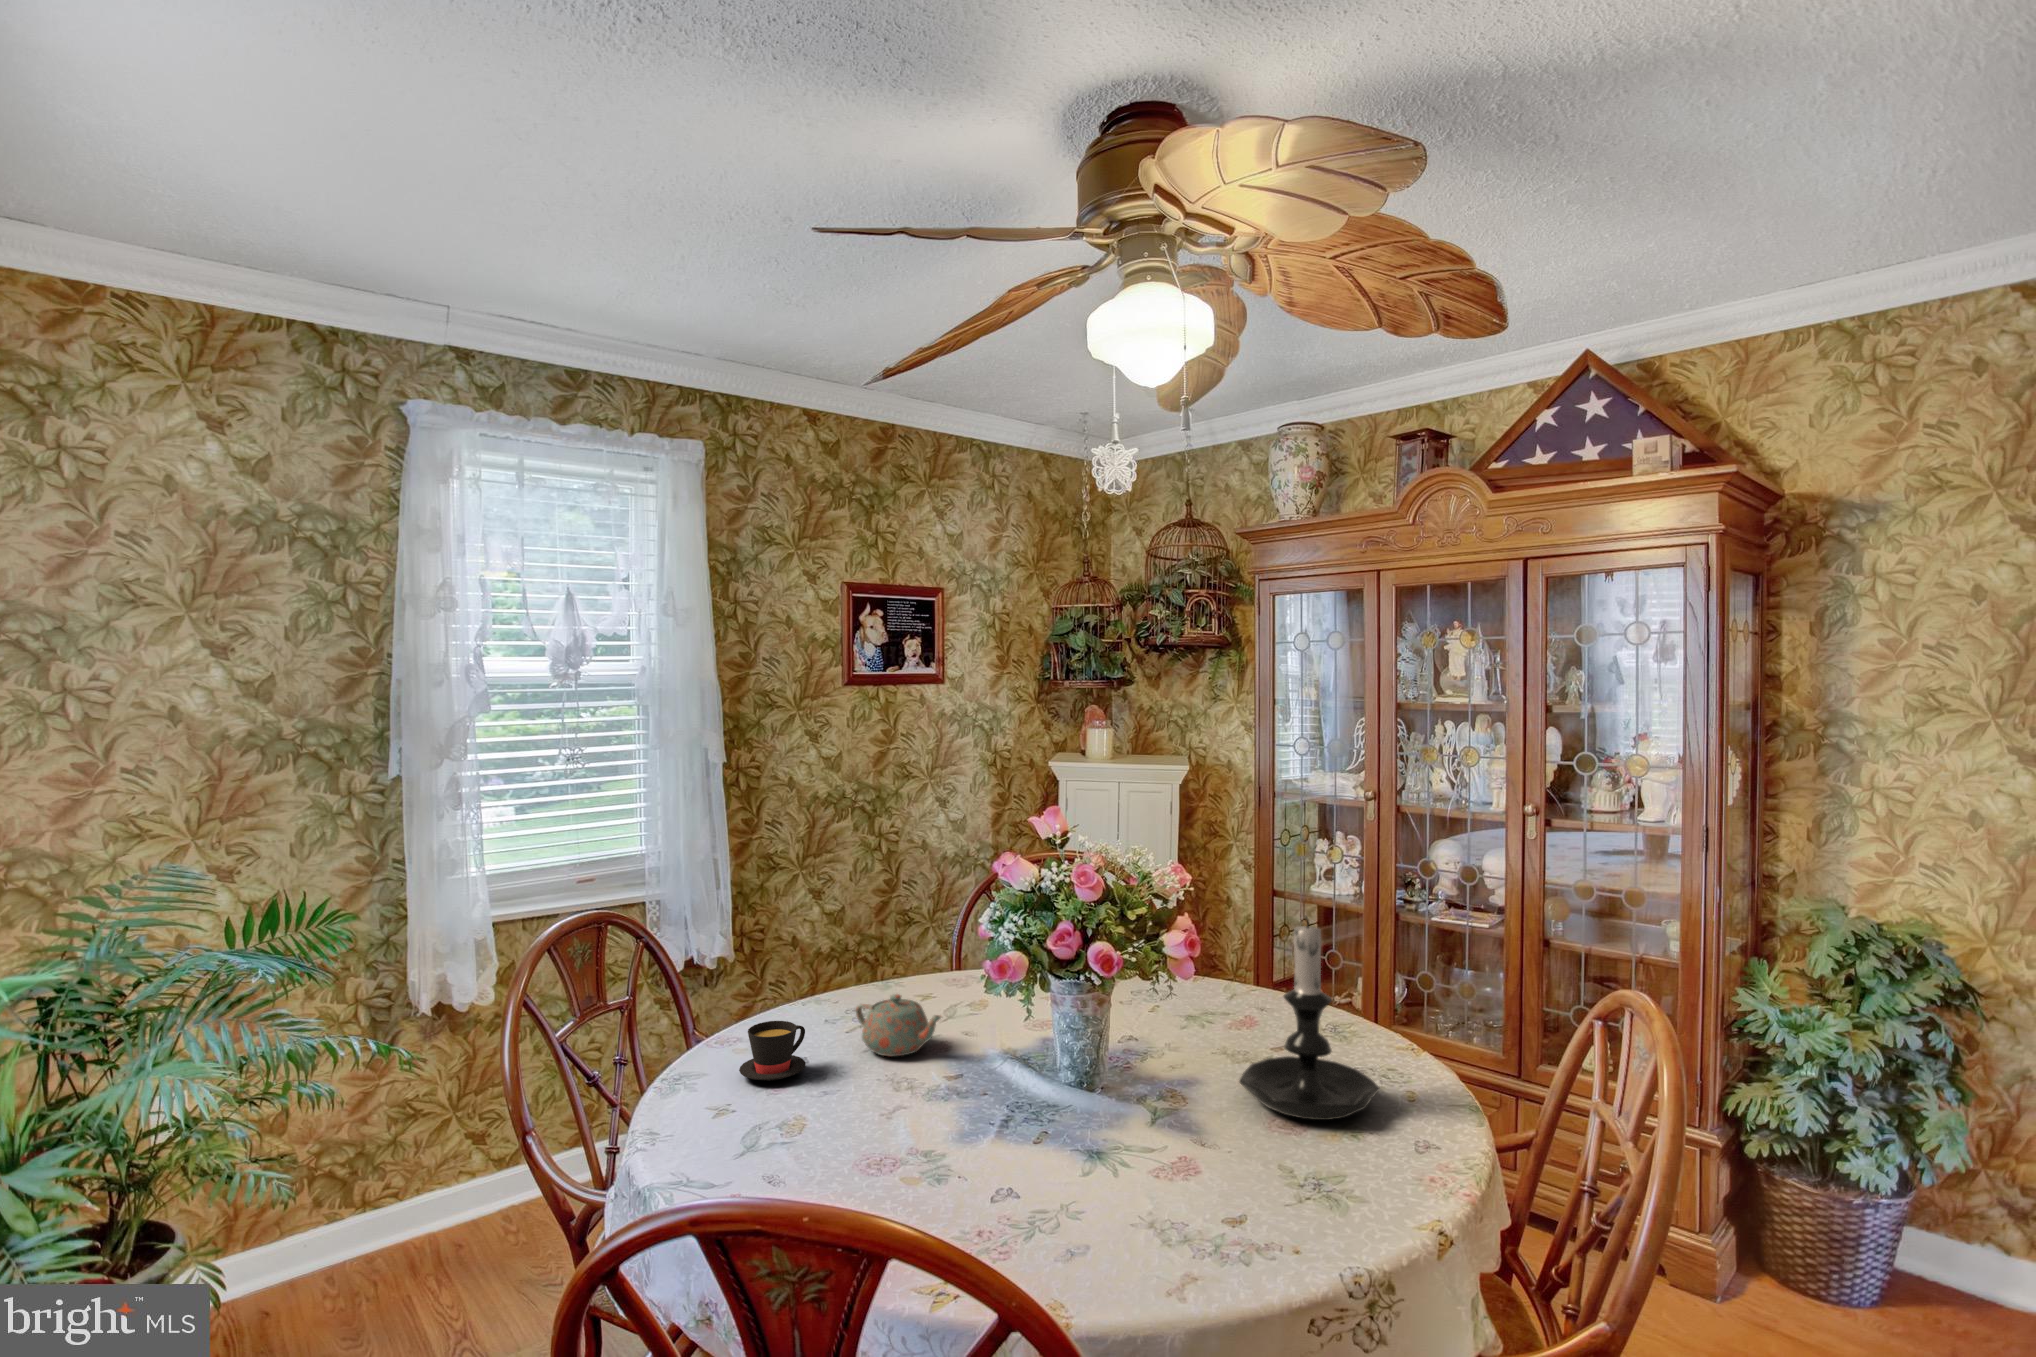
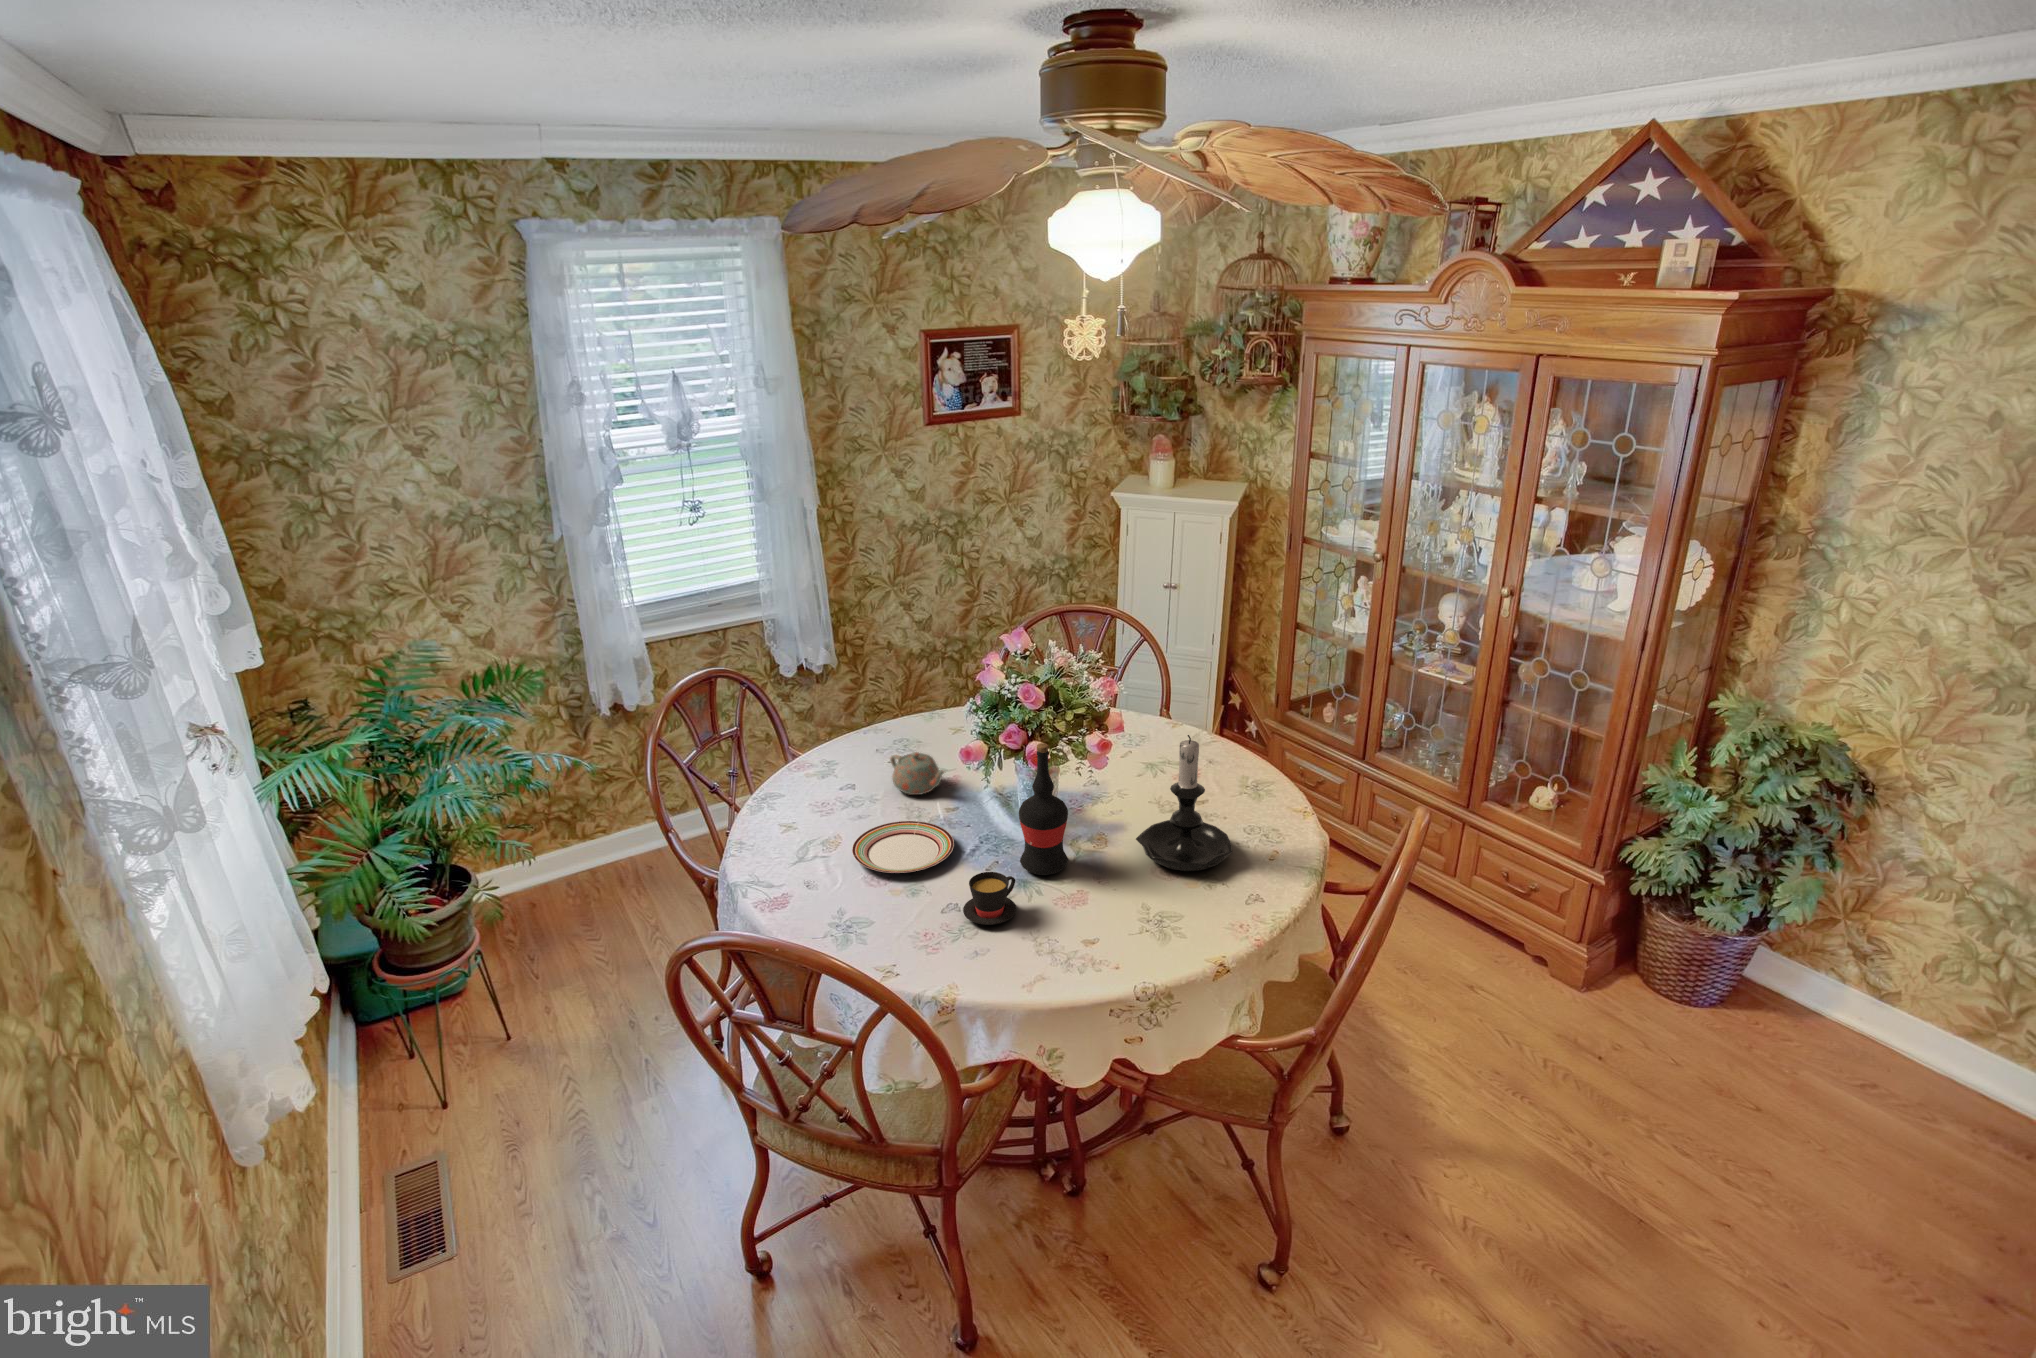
wine bottle: none [1085,929,1156,1138] -> present [1019,743,1068,875]
teacup: present [739,1021,806,1081] -> present [963,872,1016,925]
plate: none [827,1083,981,1150] -> present [852,821,954,873]

